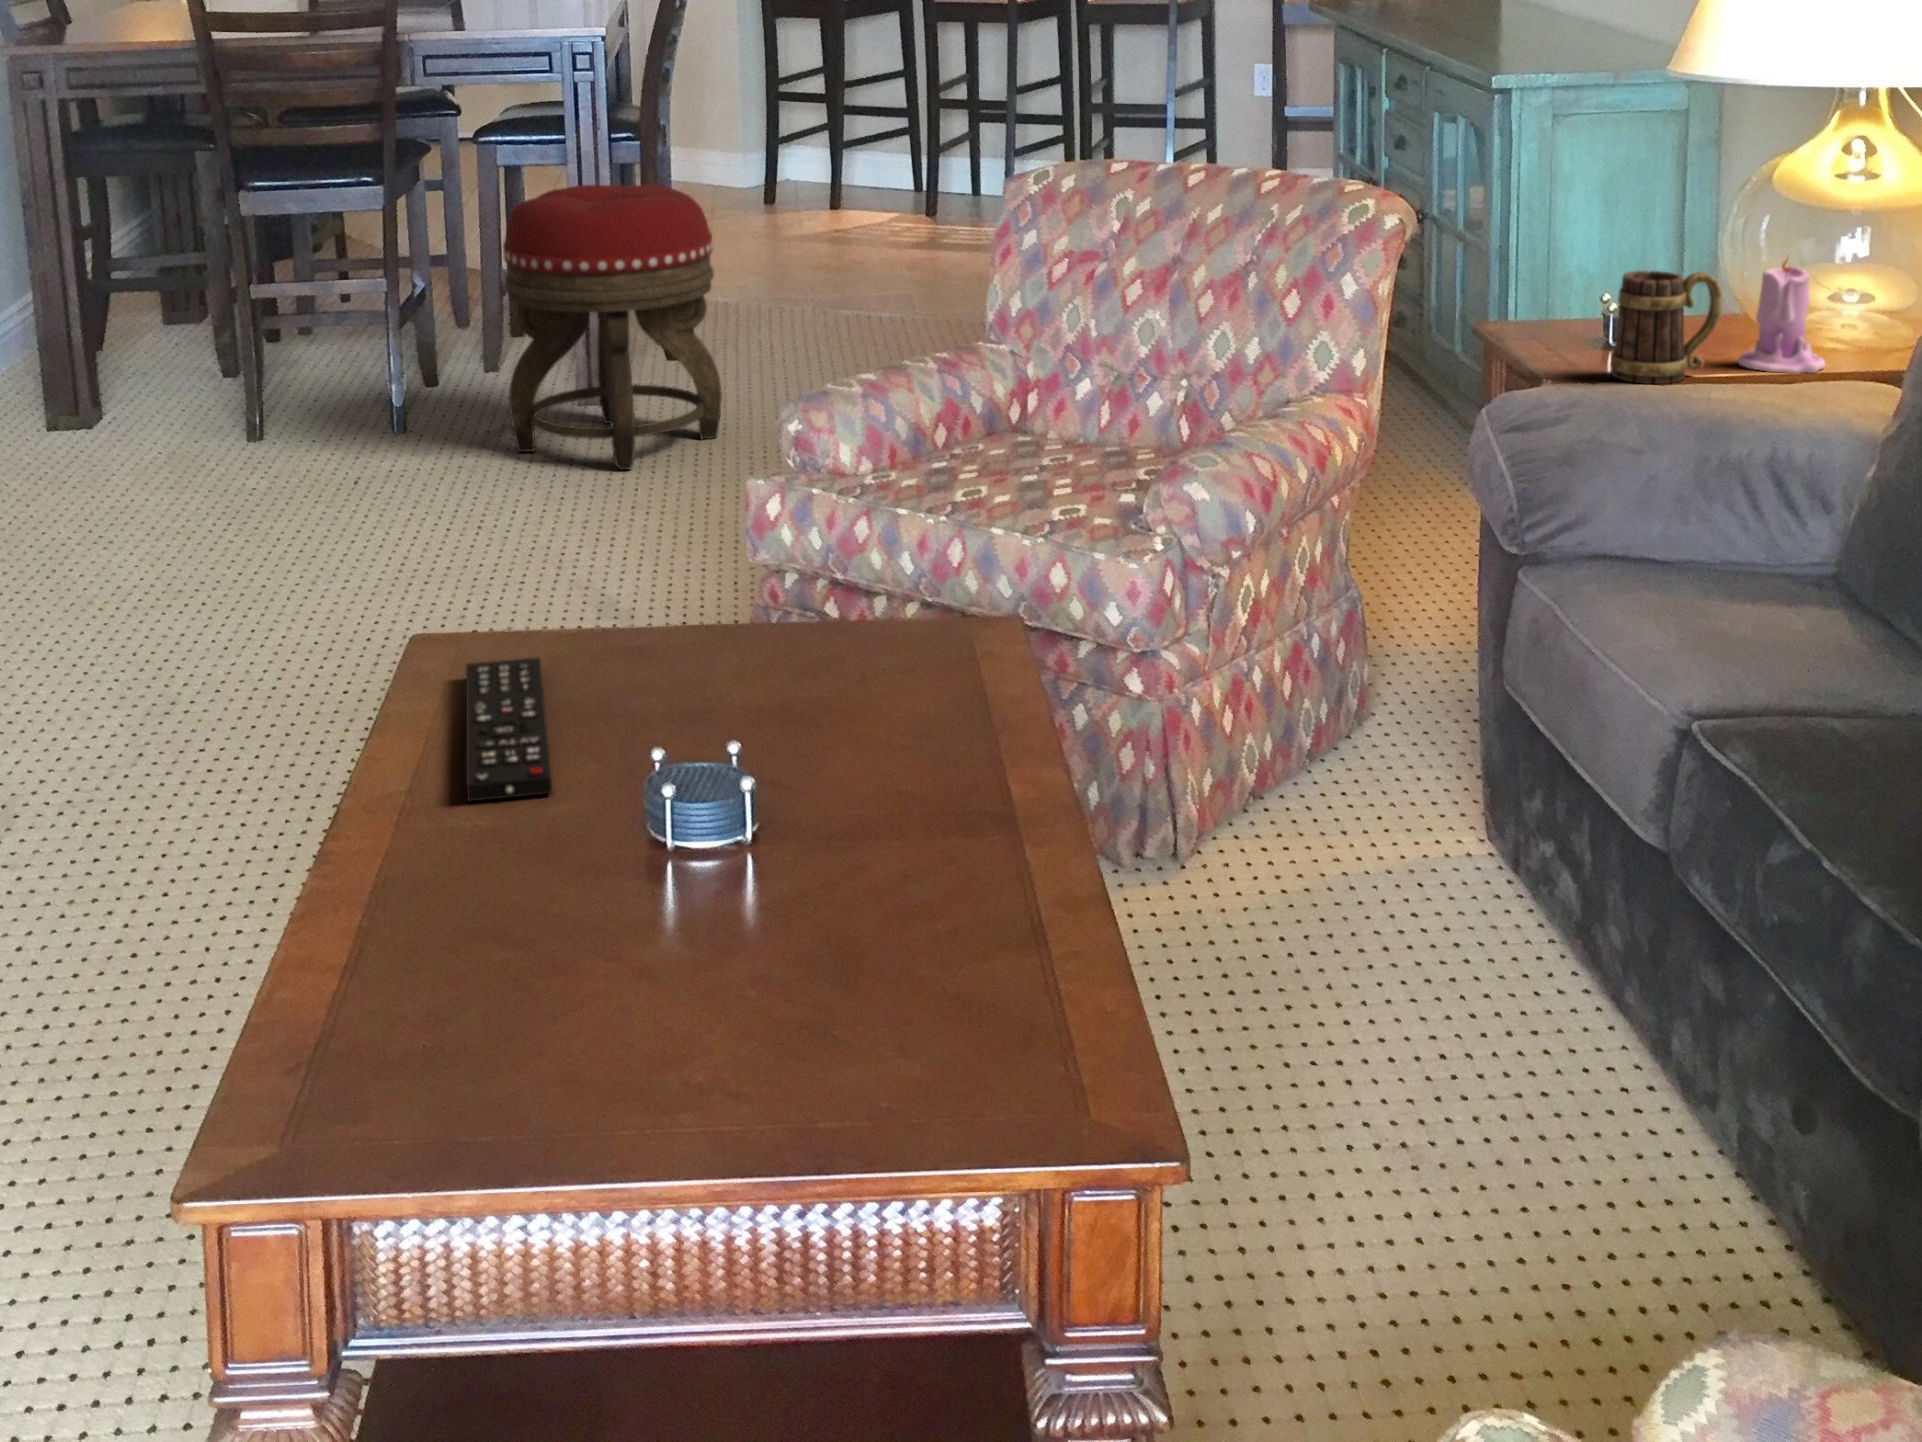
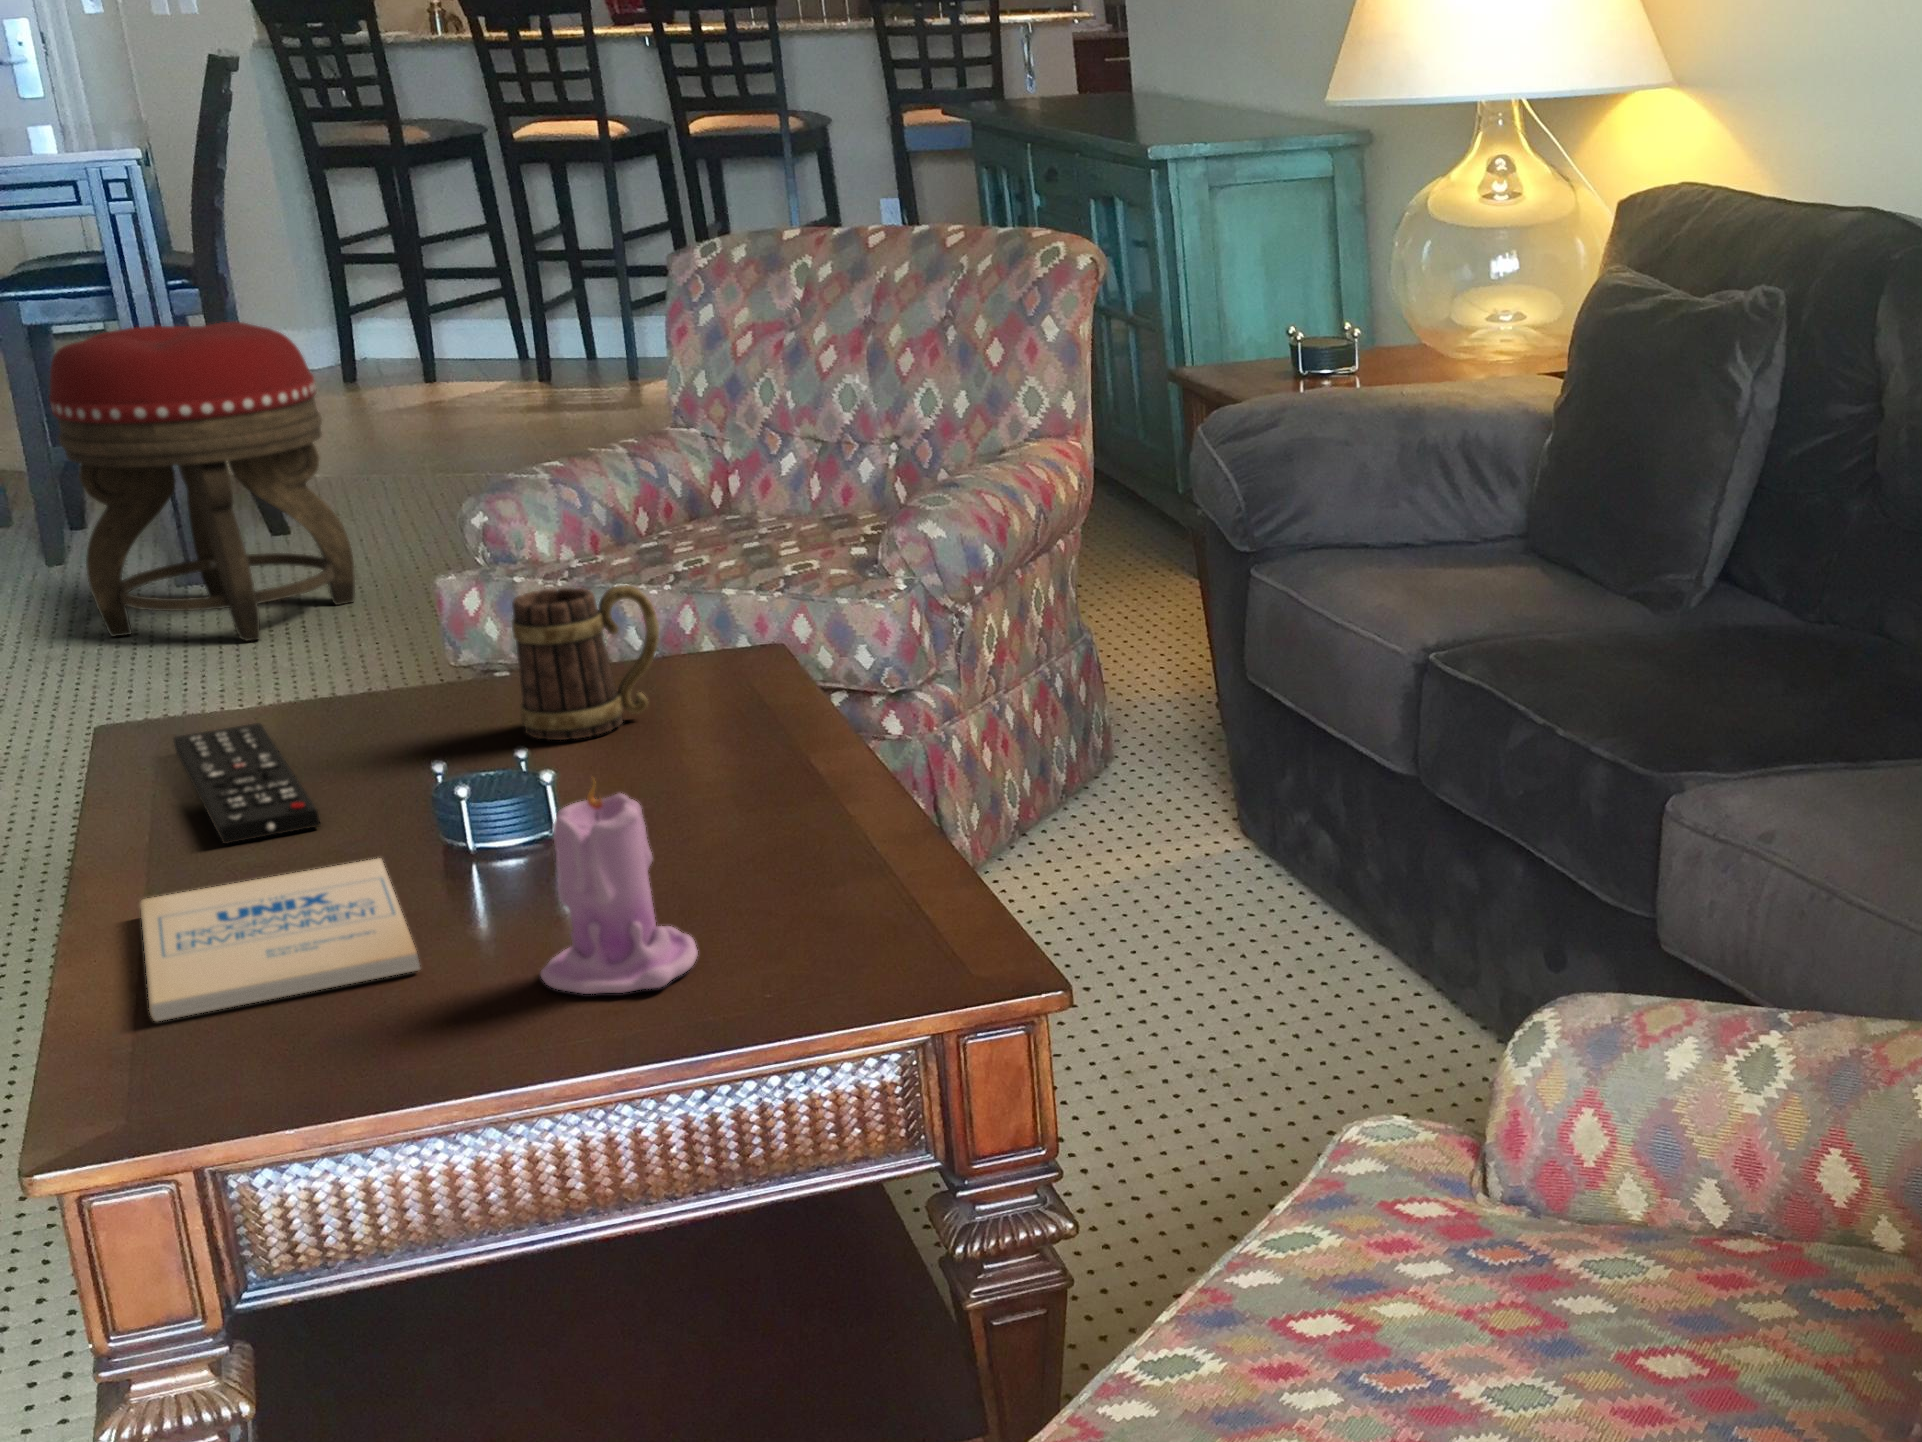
candle: present [1738,259,1825,373] -> present [541,783,698,994]
mug: present [1611,270,1723,384] -> present [512,585,659,740]
book: none [339,851,587,1022] -> present [140,858,420,1021]

